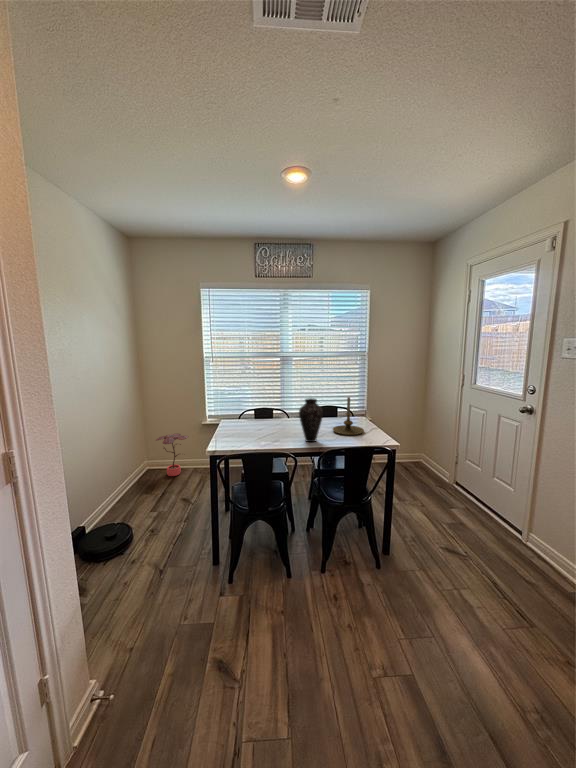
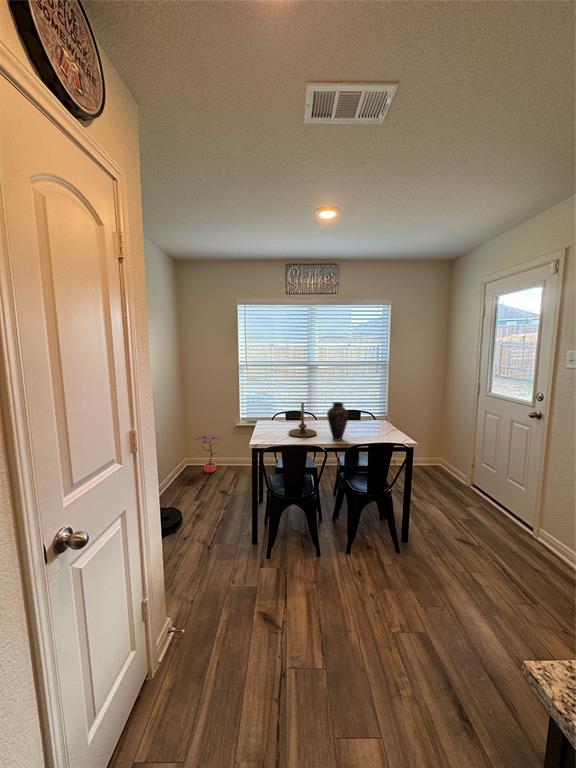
candle holder: present [333,397,364,435] -> present [289,403,317,437]

